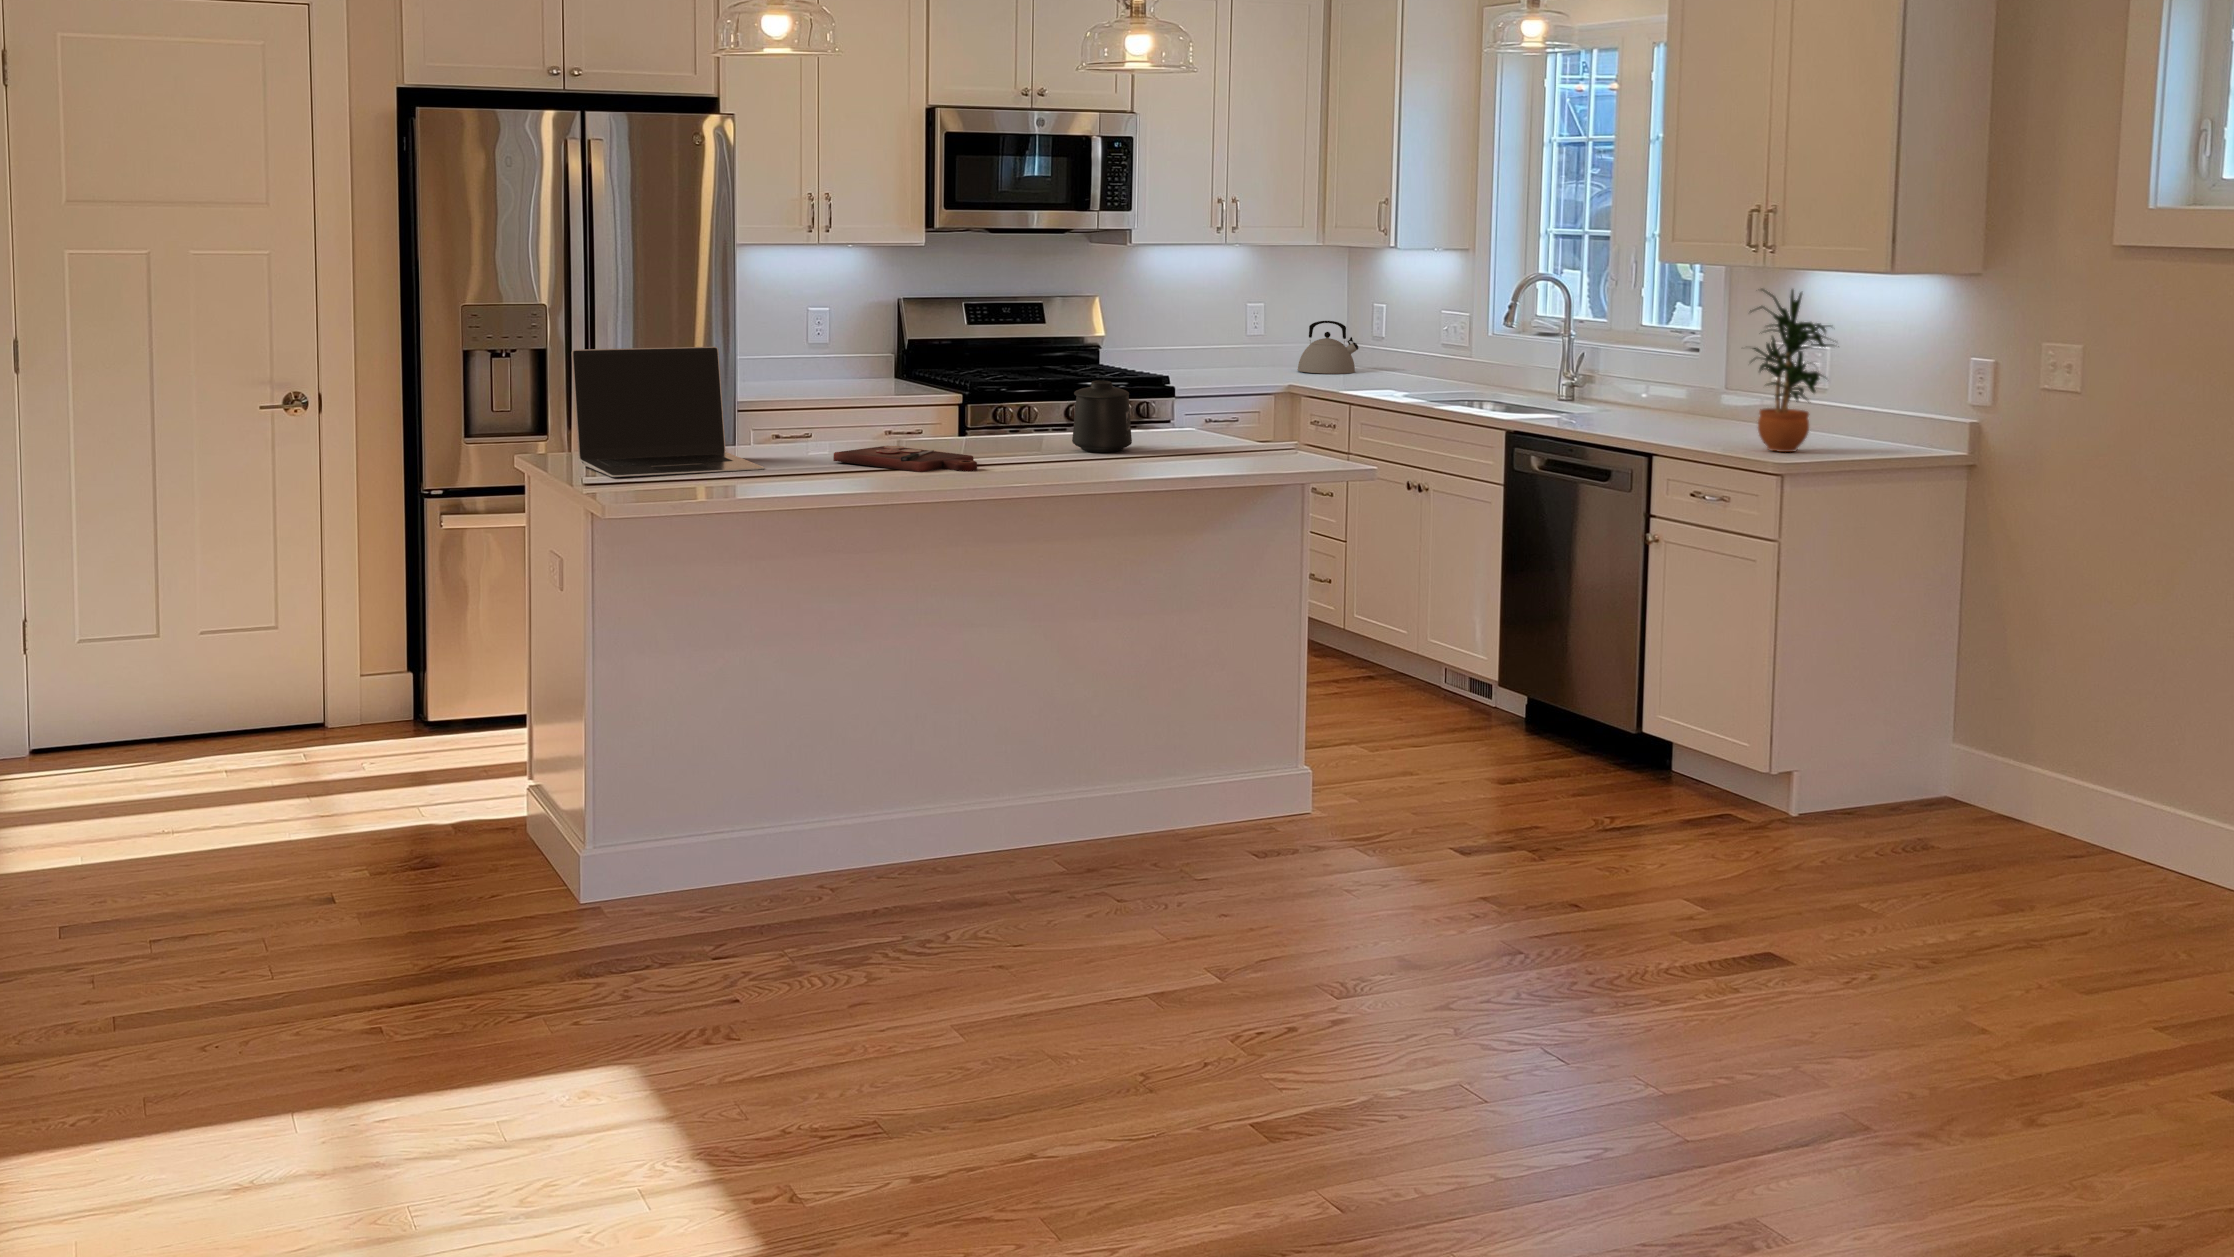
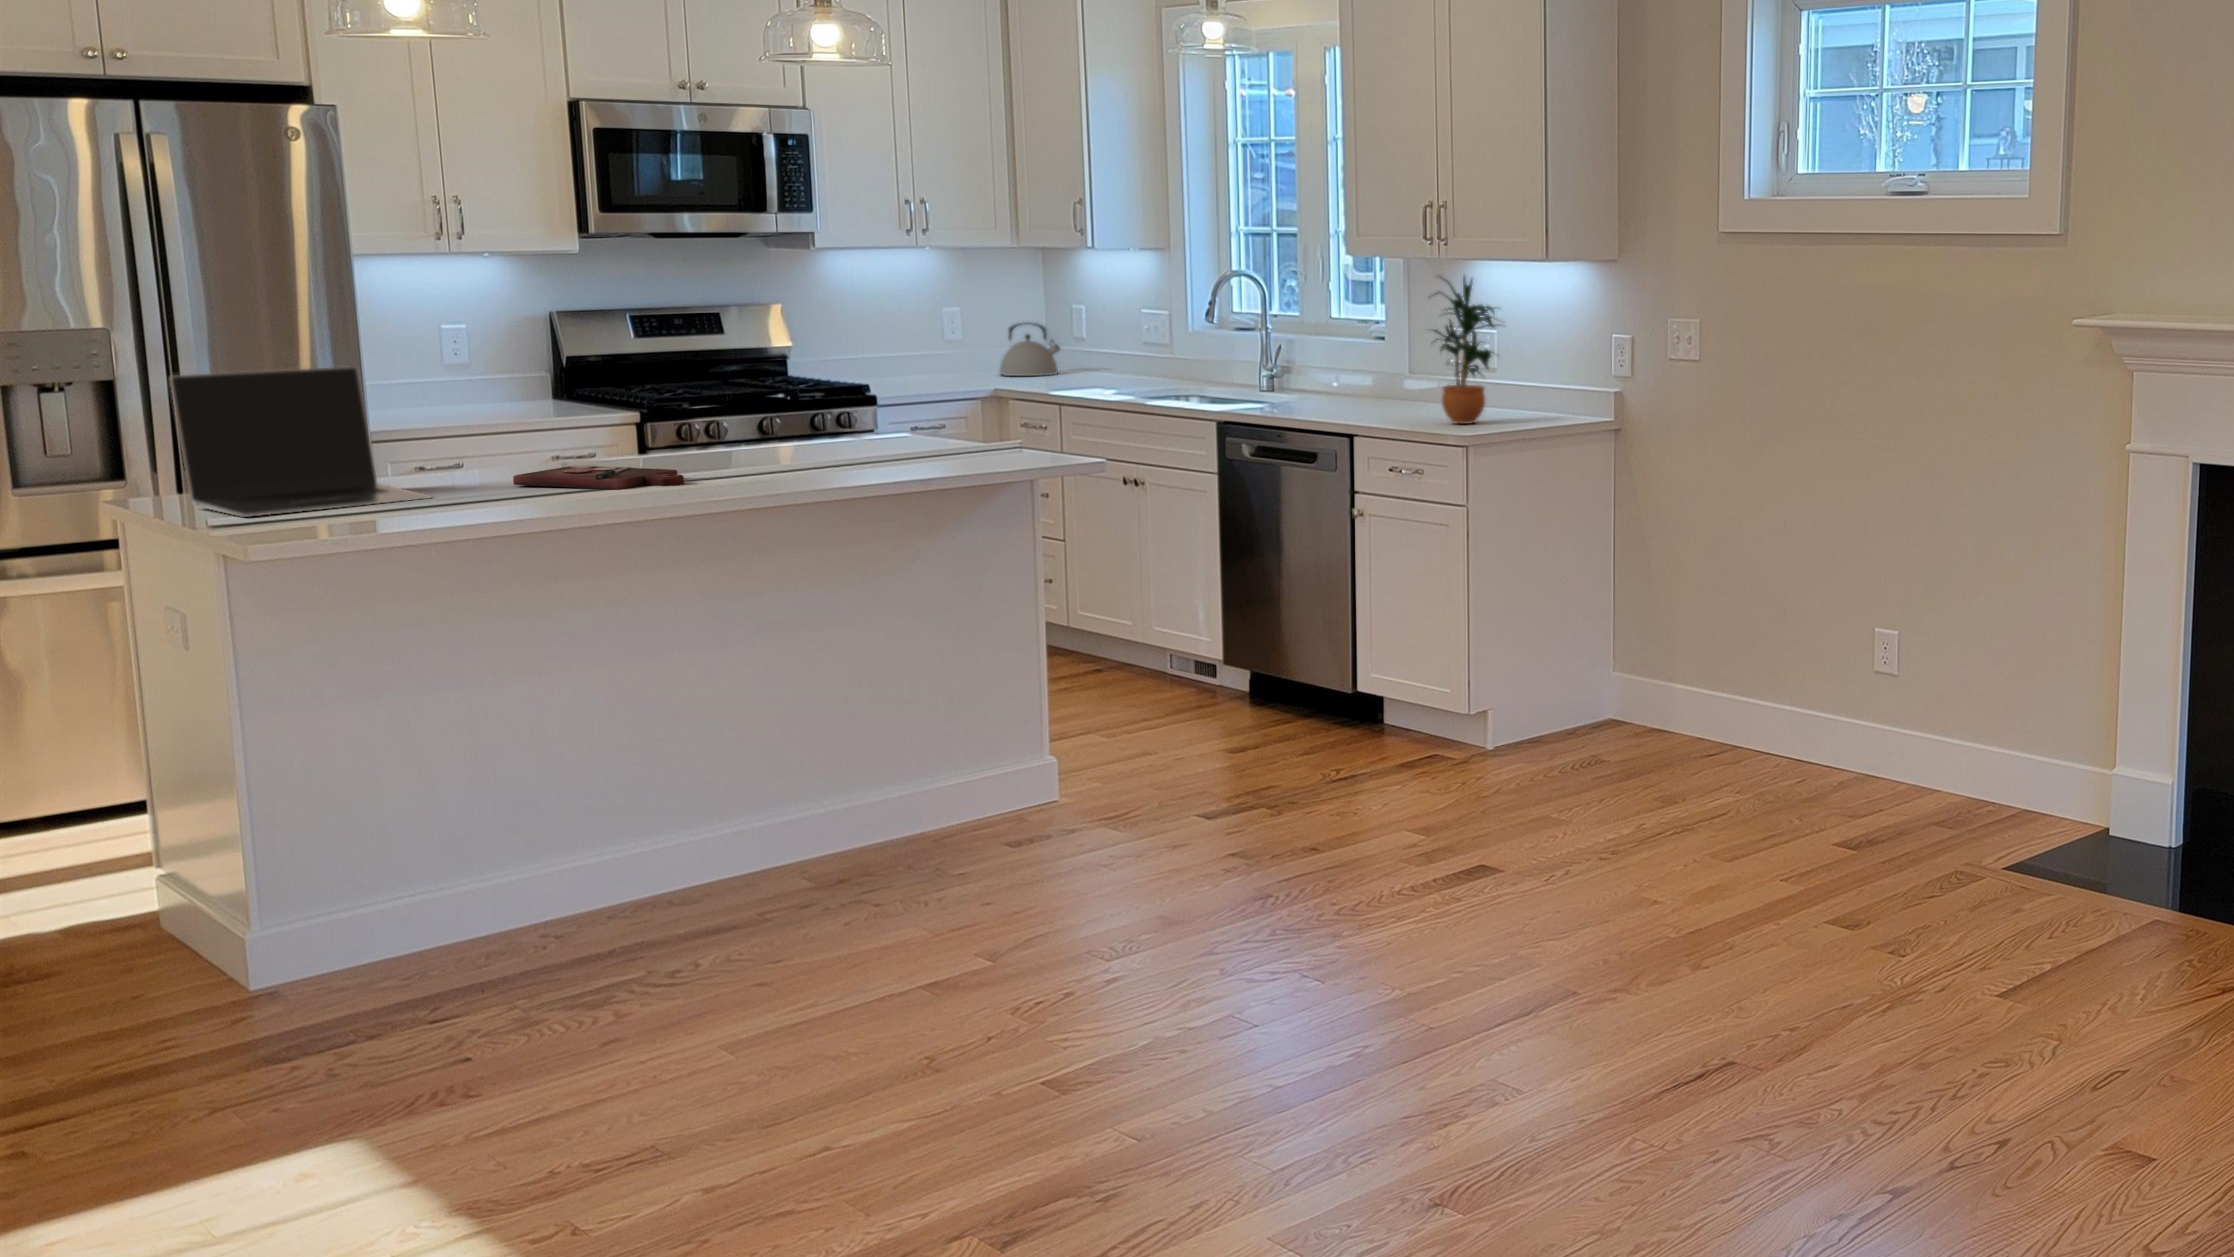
mug: present [1072,381,1132,452] -> none [781,386,847,460]

